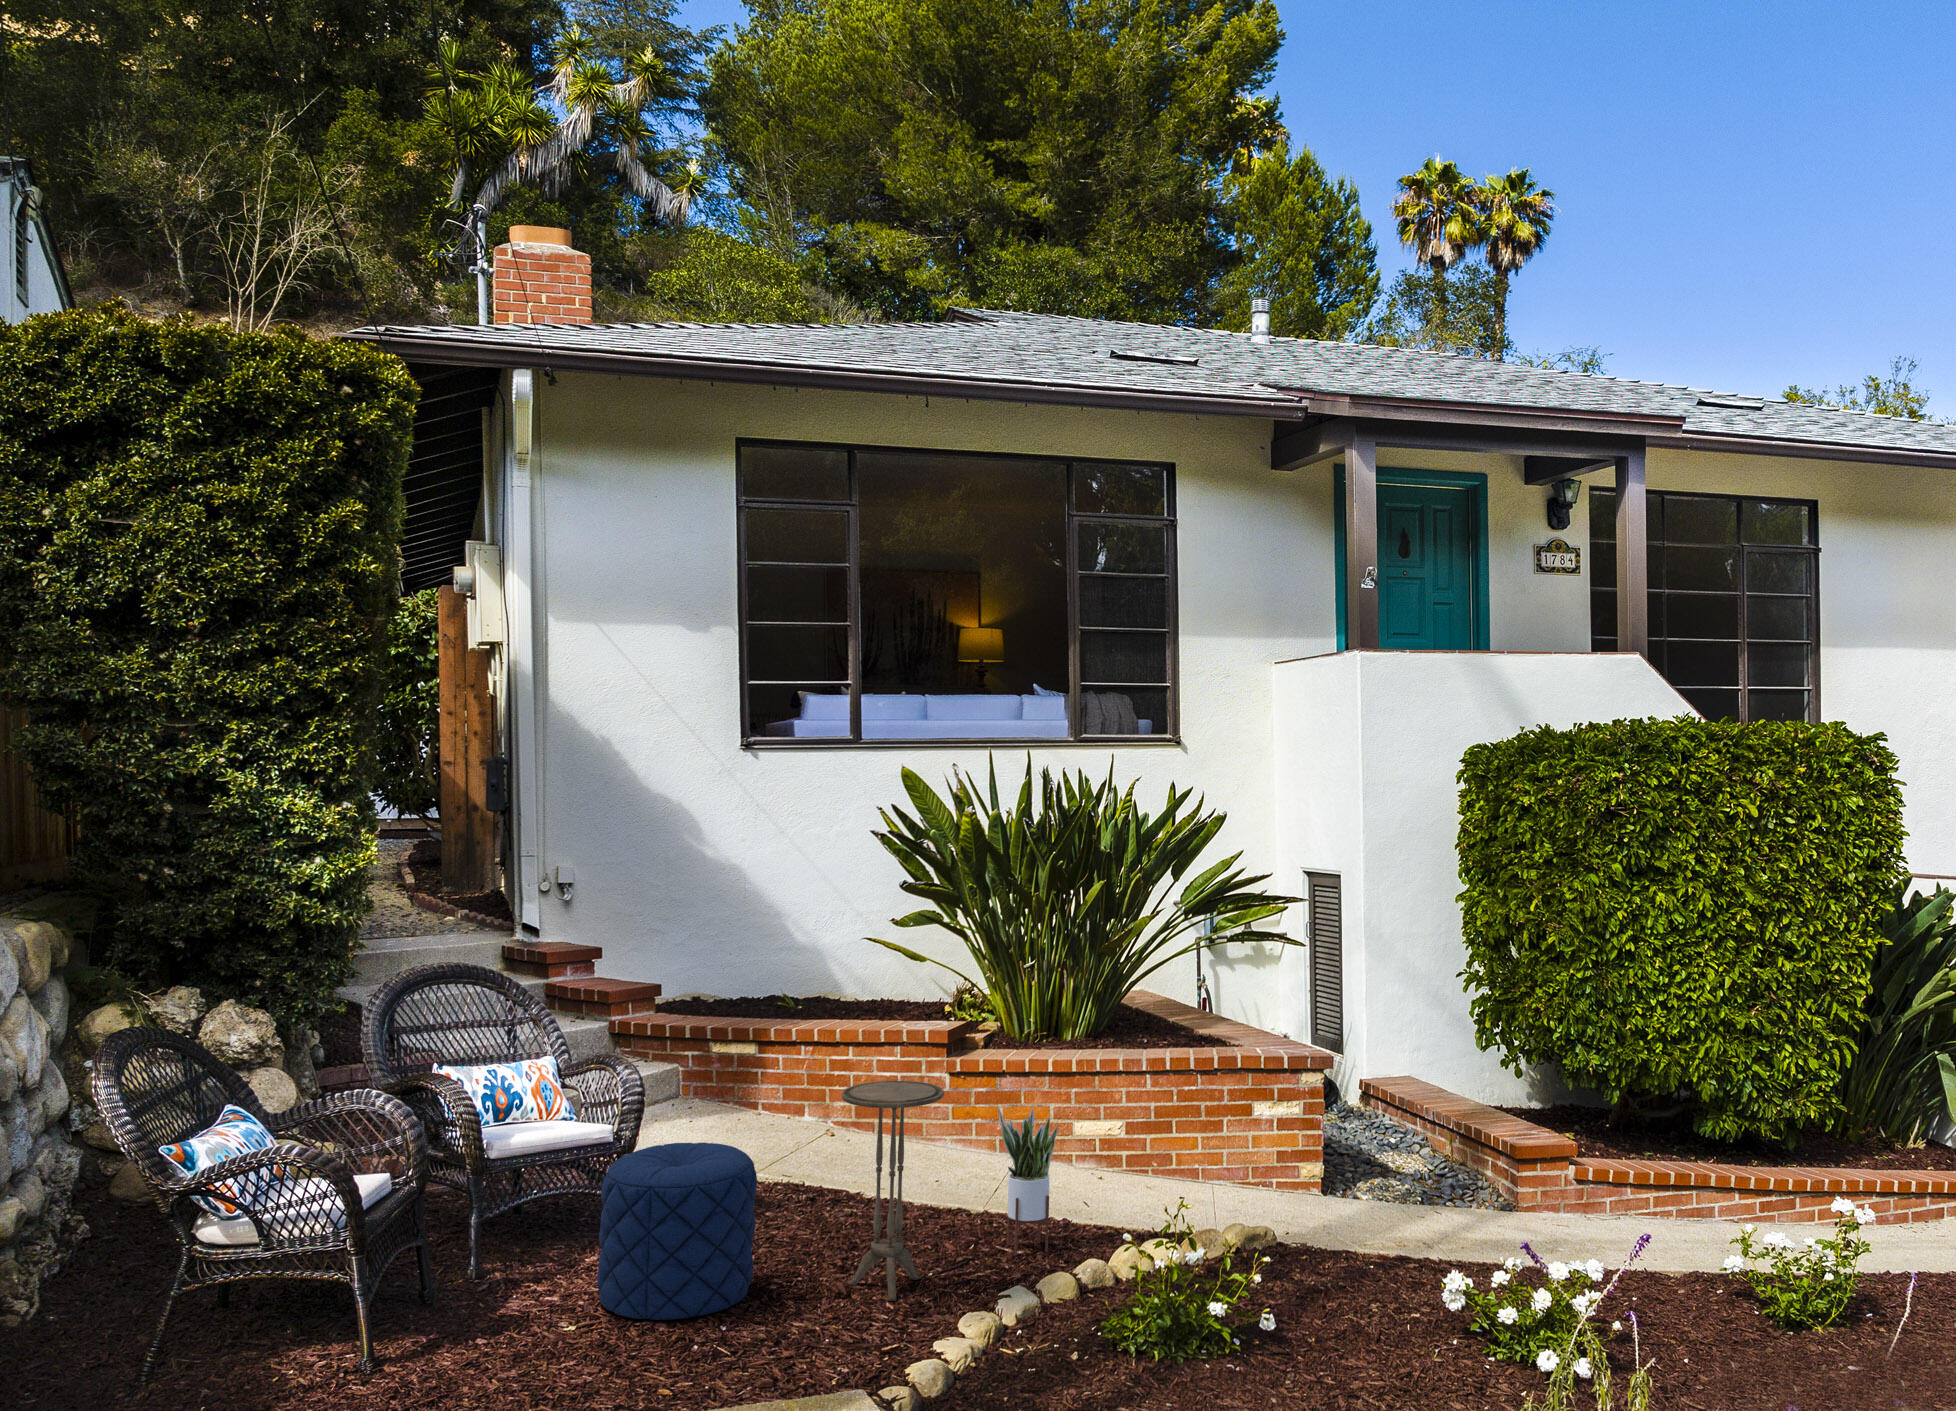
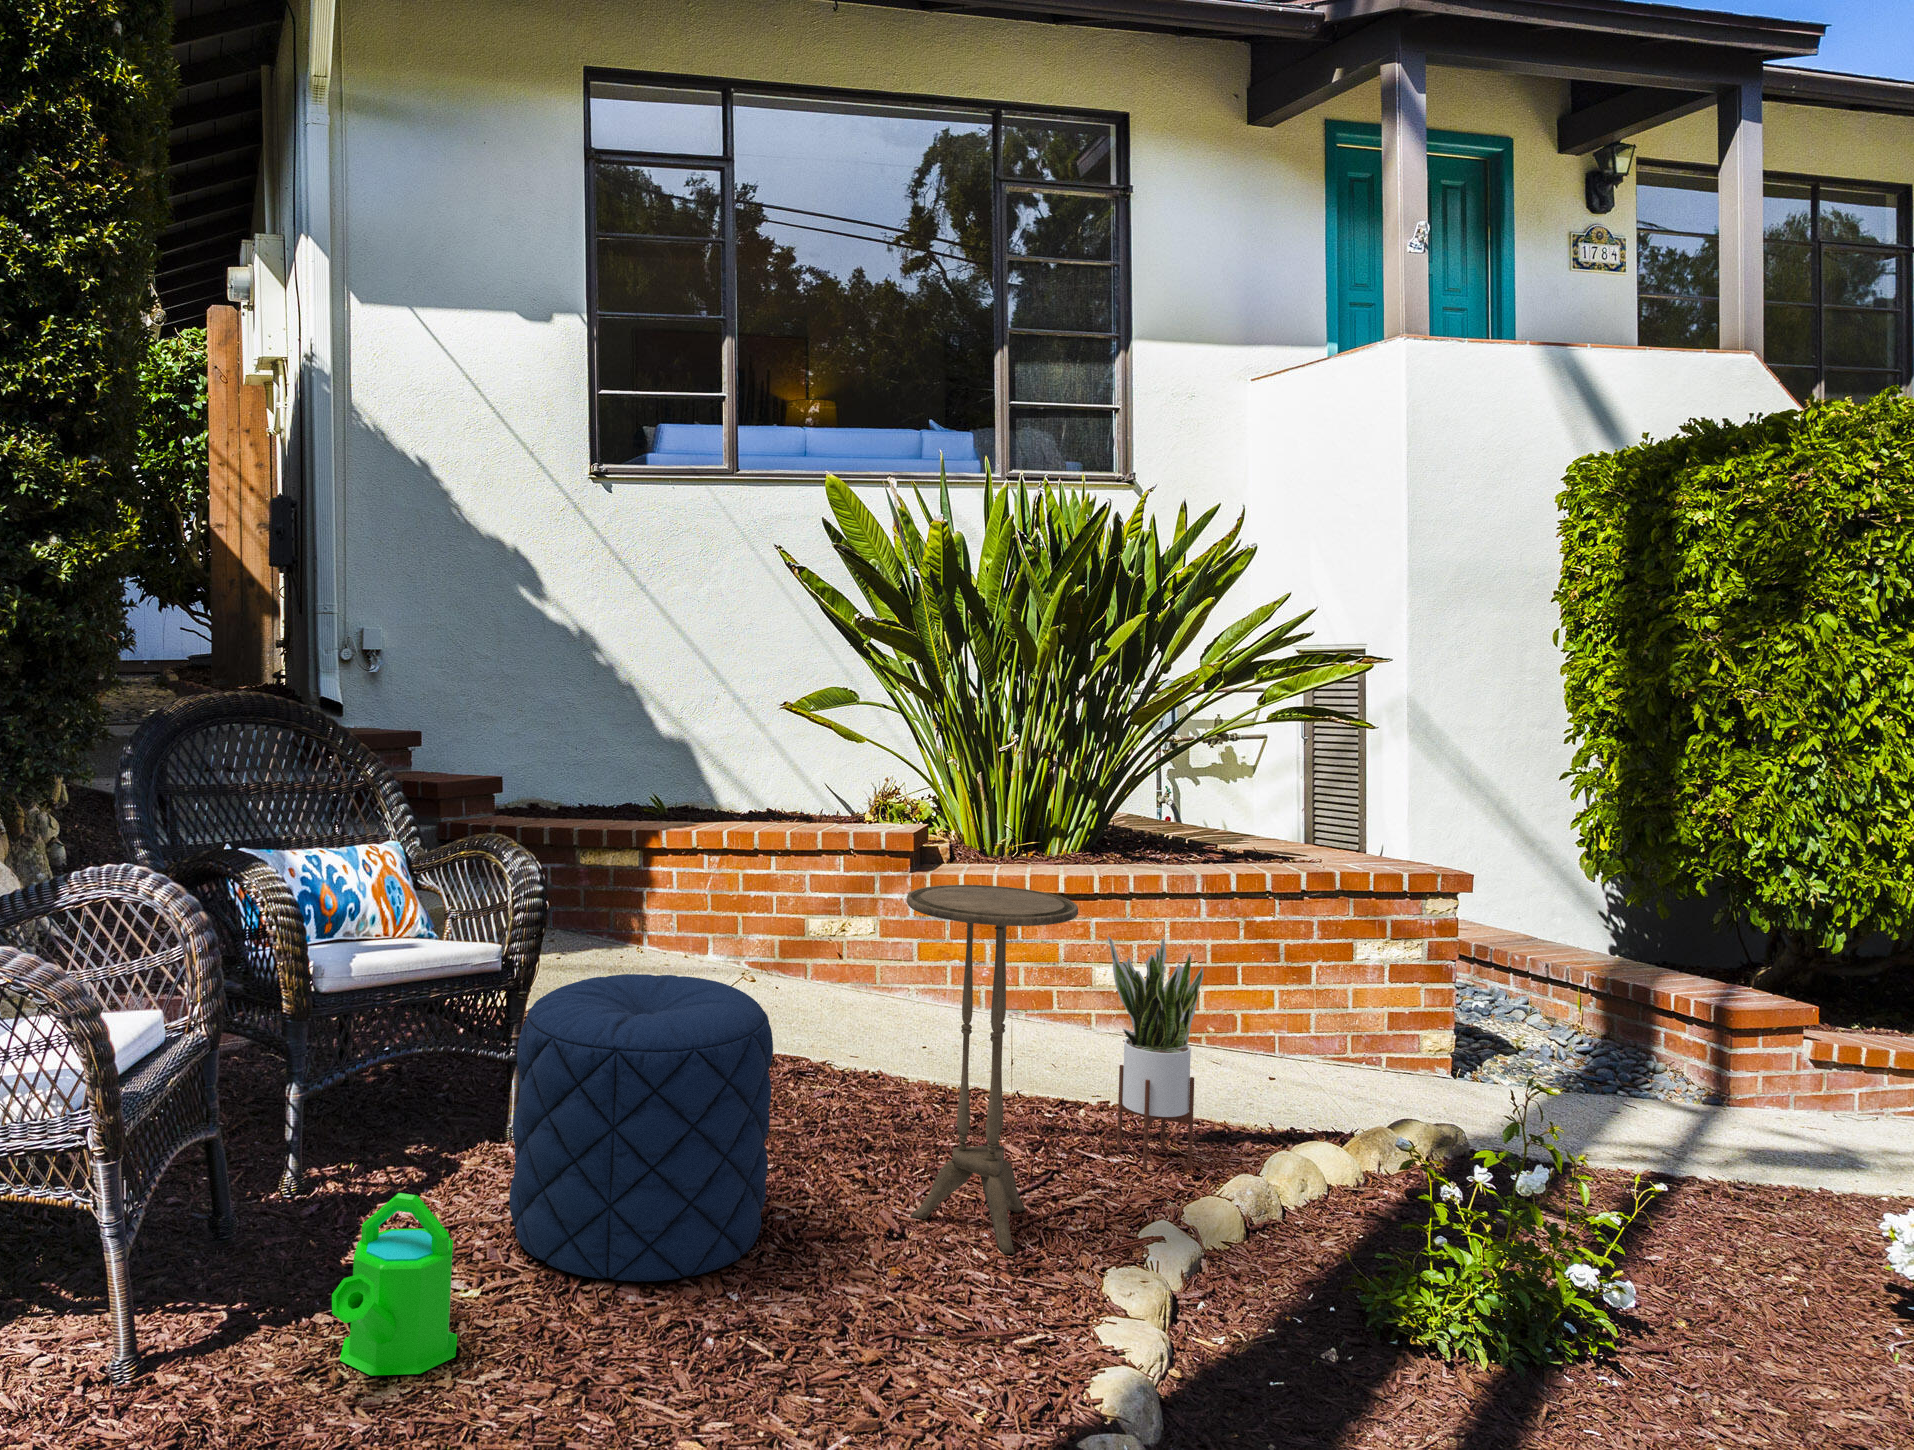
watering can: none [477,1269,552,1364] -> present [332,1193,457,1376]

